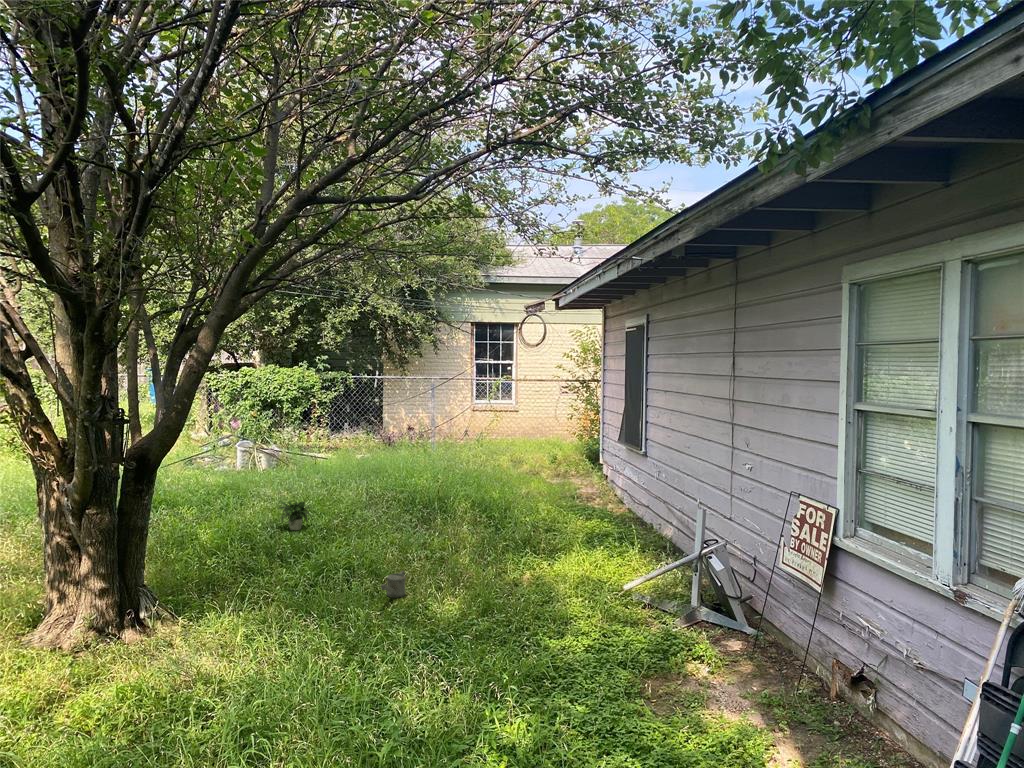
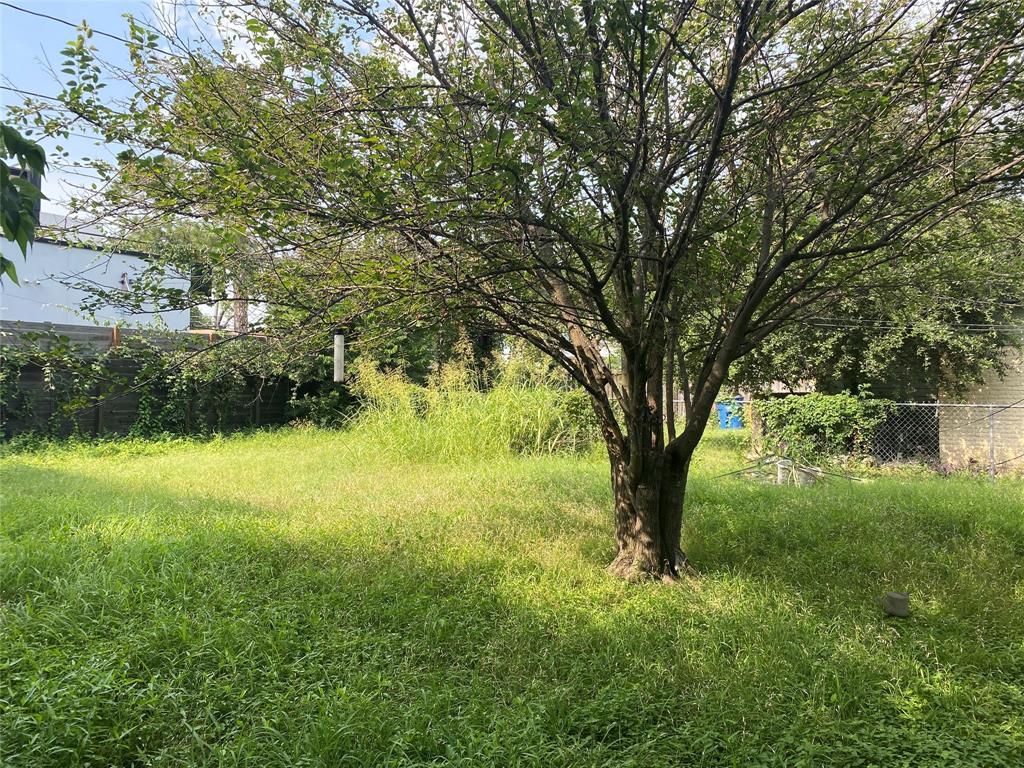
potted plant: present [279,501,311,530] -> none [788,508,828,538]

